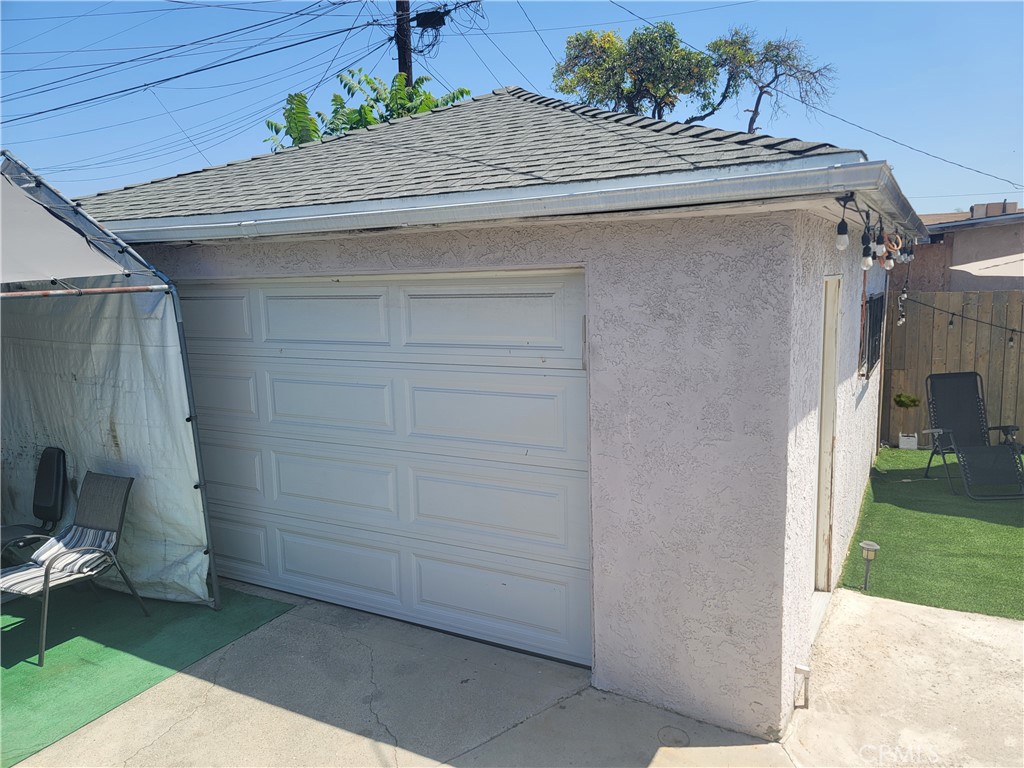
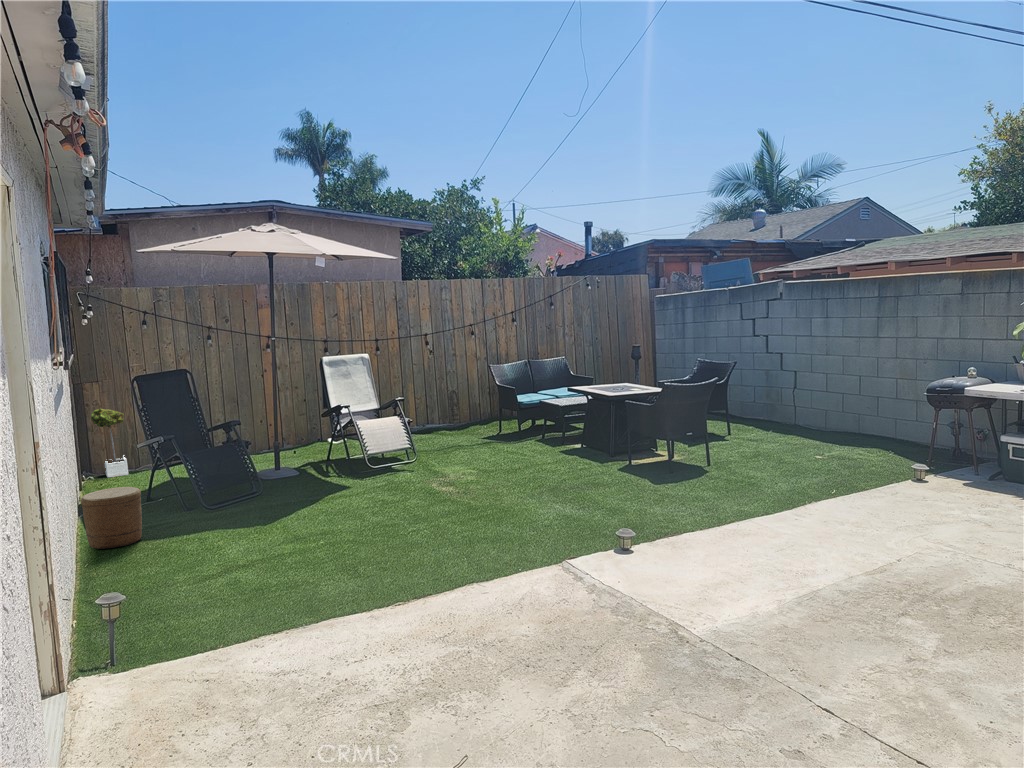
woven basket: none [869,463,915,509] -> present [81,487,142,549]

